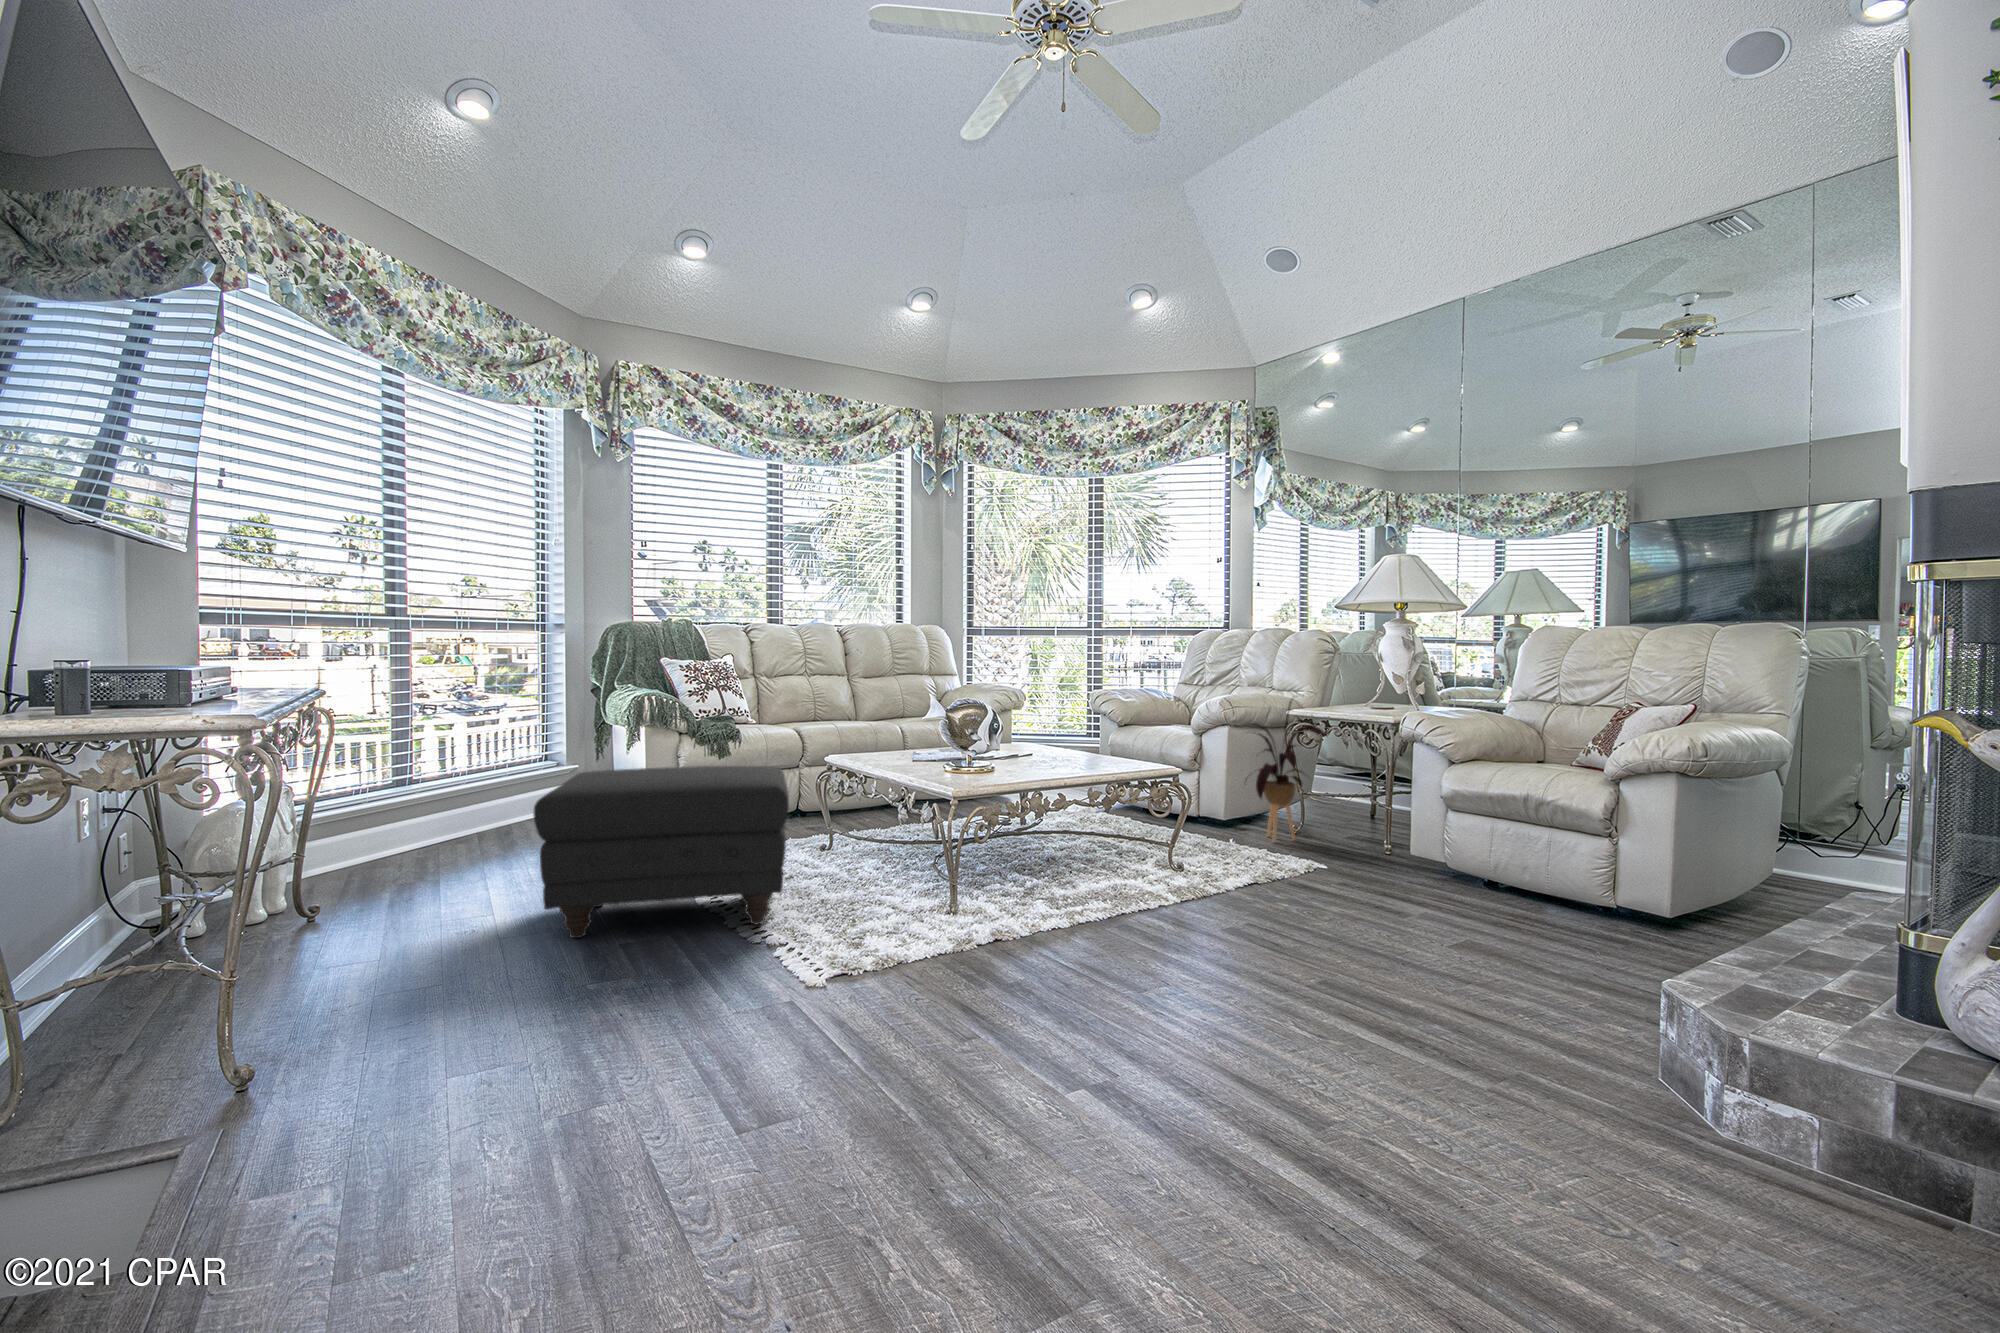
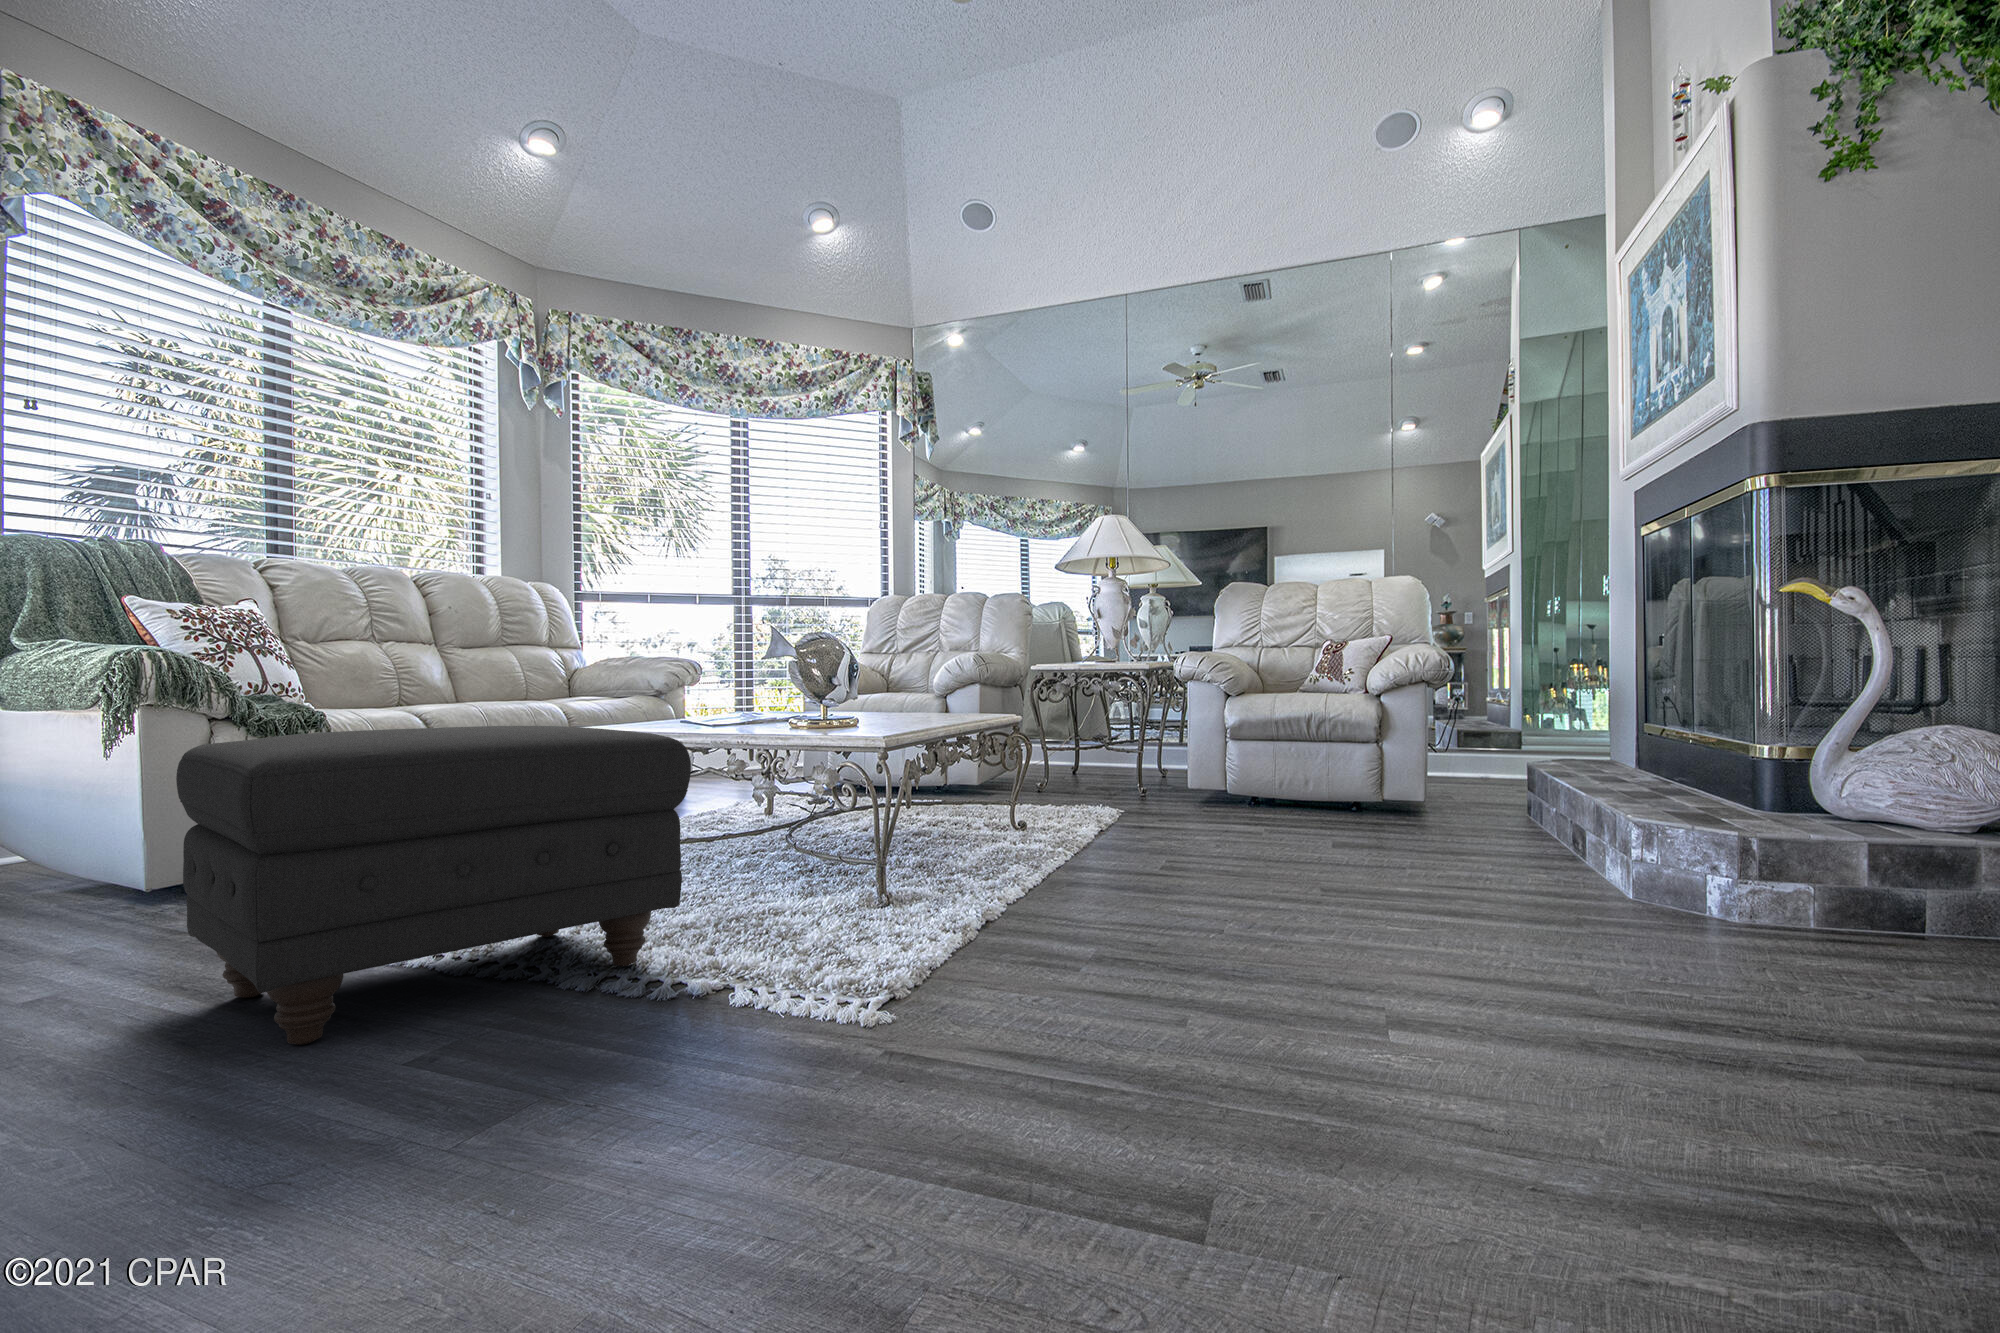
house plant: present [1250,700,1326,842] -> none [1005,655,1110,814]

